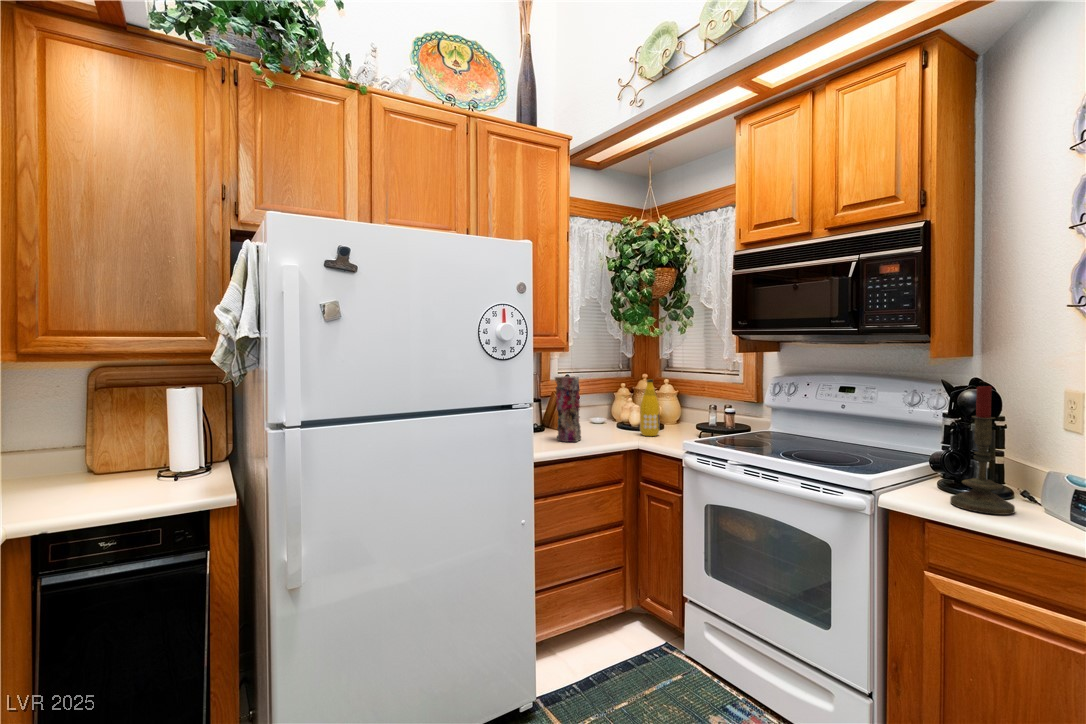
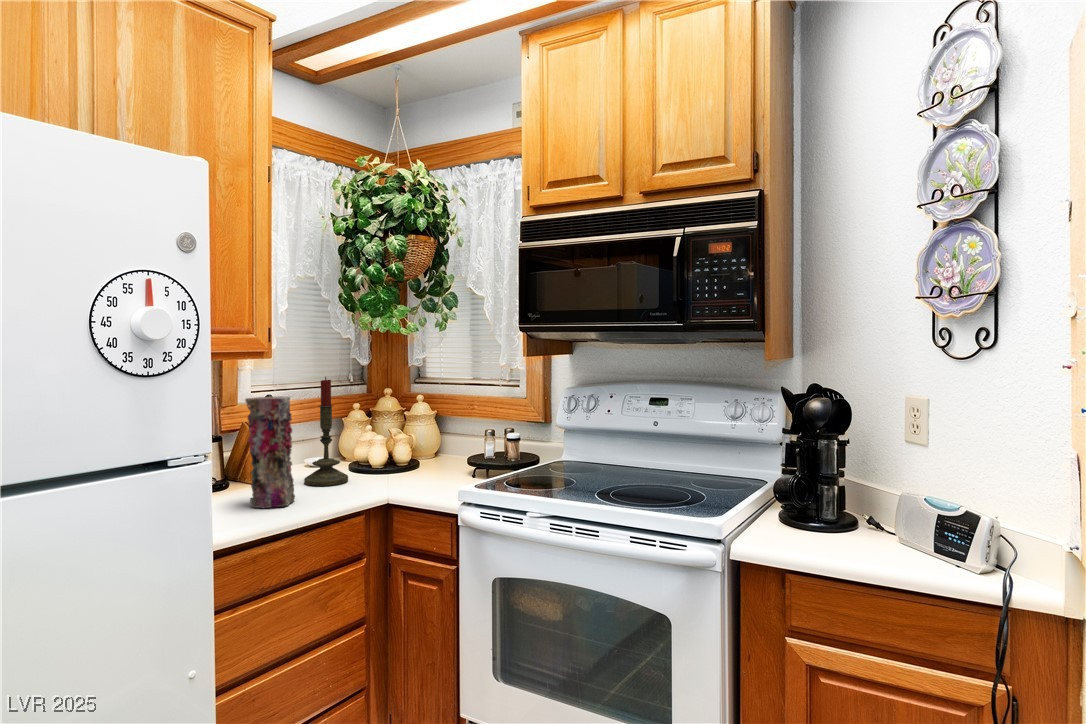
bottle: present [640,380,660,436] -> none [389,397,418,483]
candle: present [950,383,1015,515] -> present [304,377,348,486]

